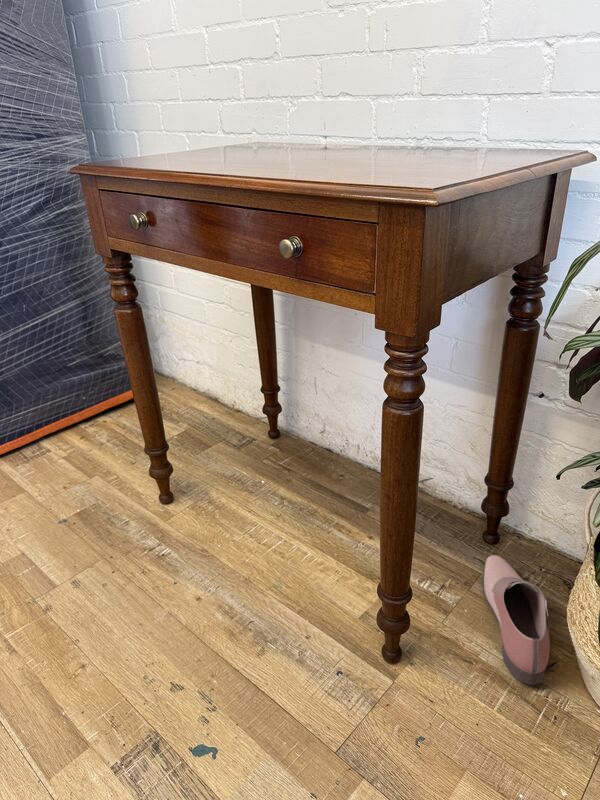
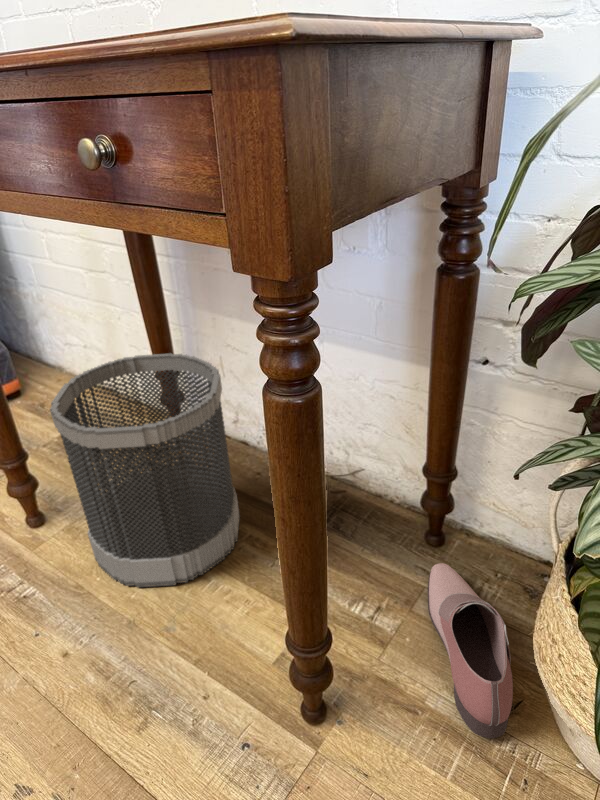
wastebasket: none [199,374,329,556] -> present [50,353,240,587]

